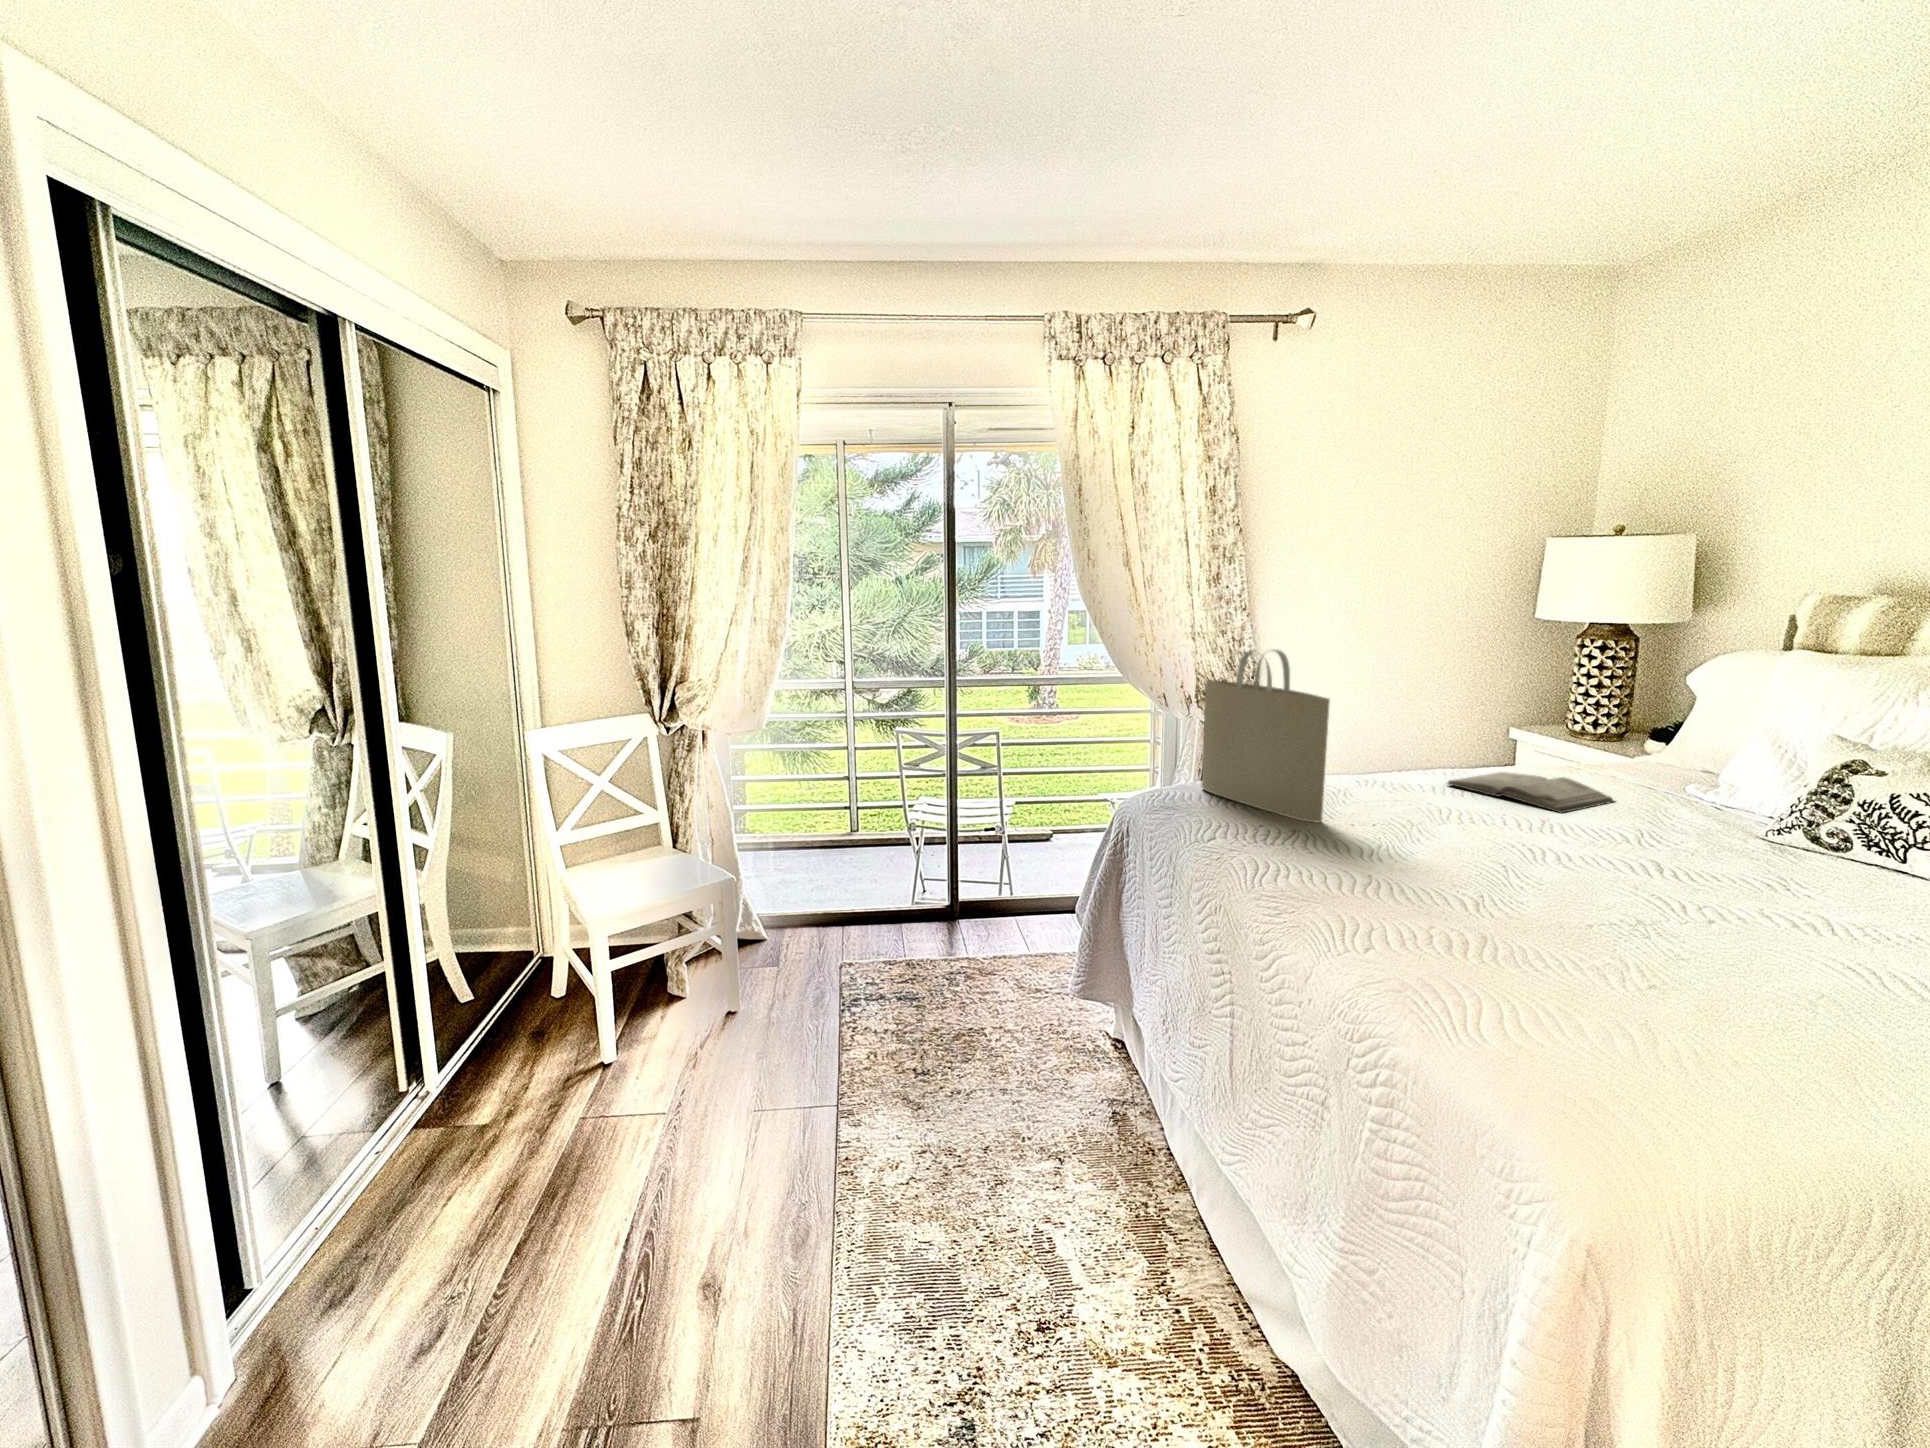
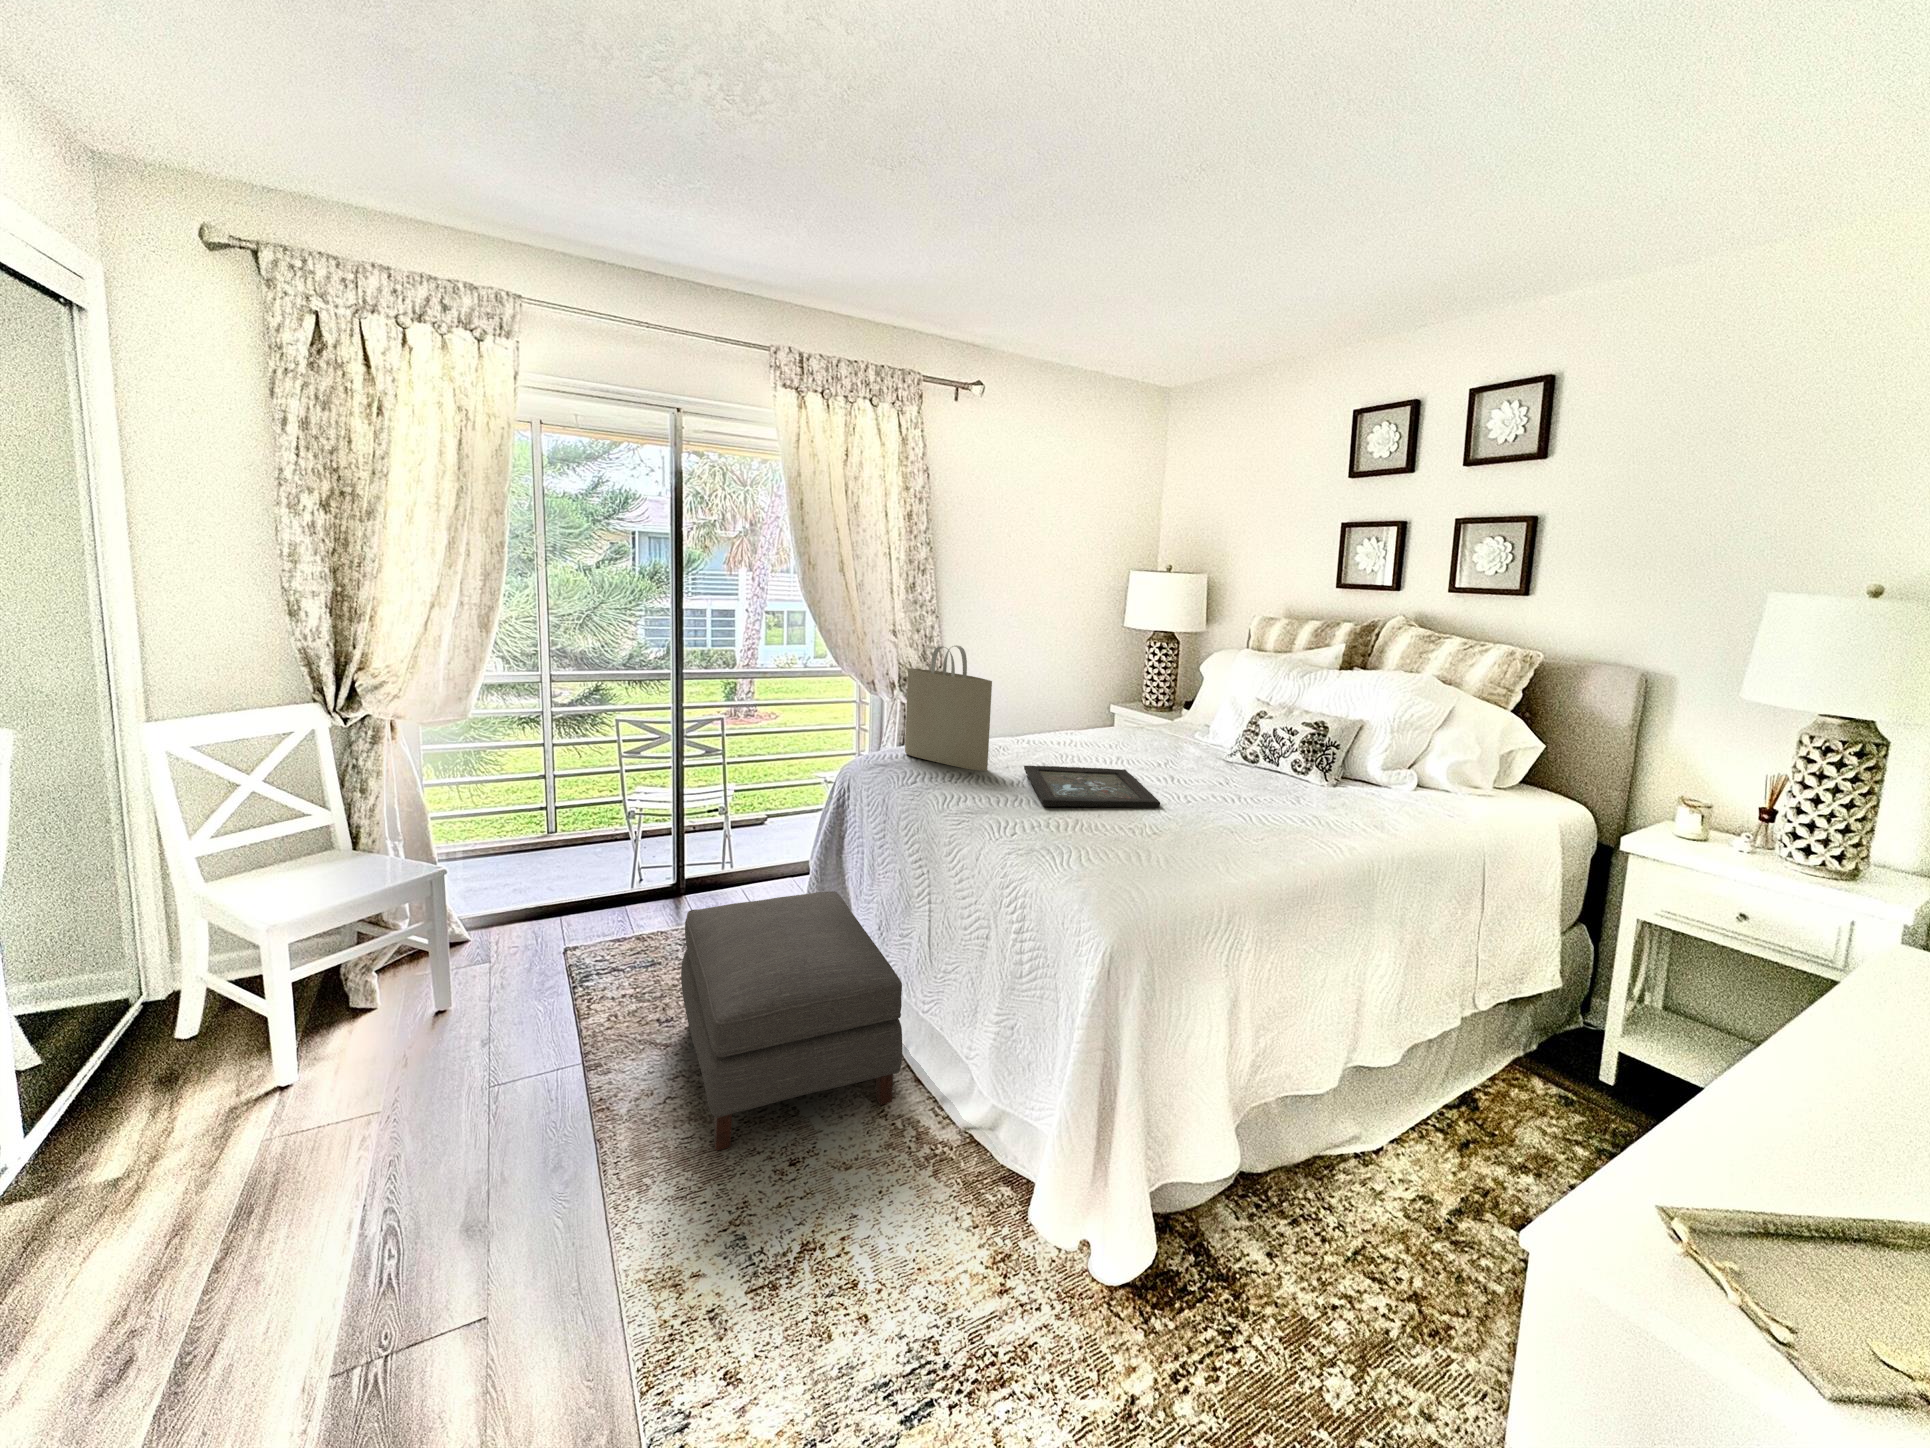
diary: present [1447,772,1614,813] -> none [1066,733,1157,756]
tray: none [1382,821,1665,924] -> present [1024,766,1160,808]
ottoman: none [933,954,1194,1279] -> present [681,891,902,1151]

